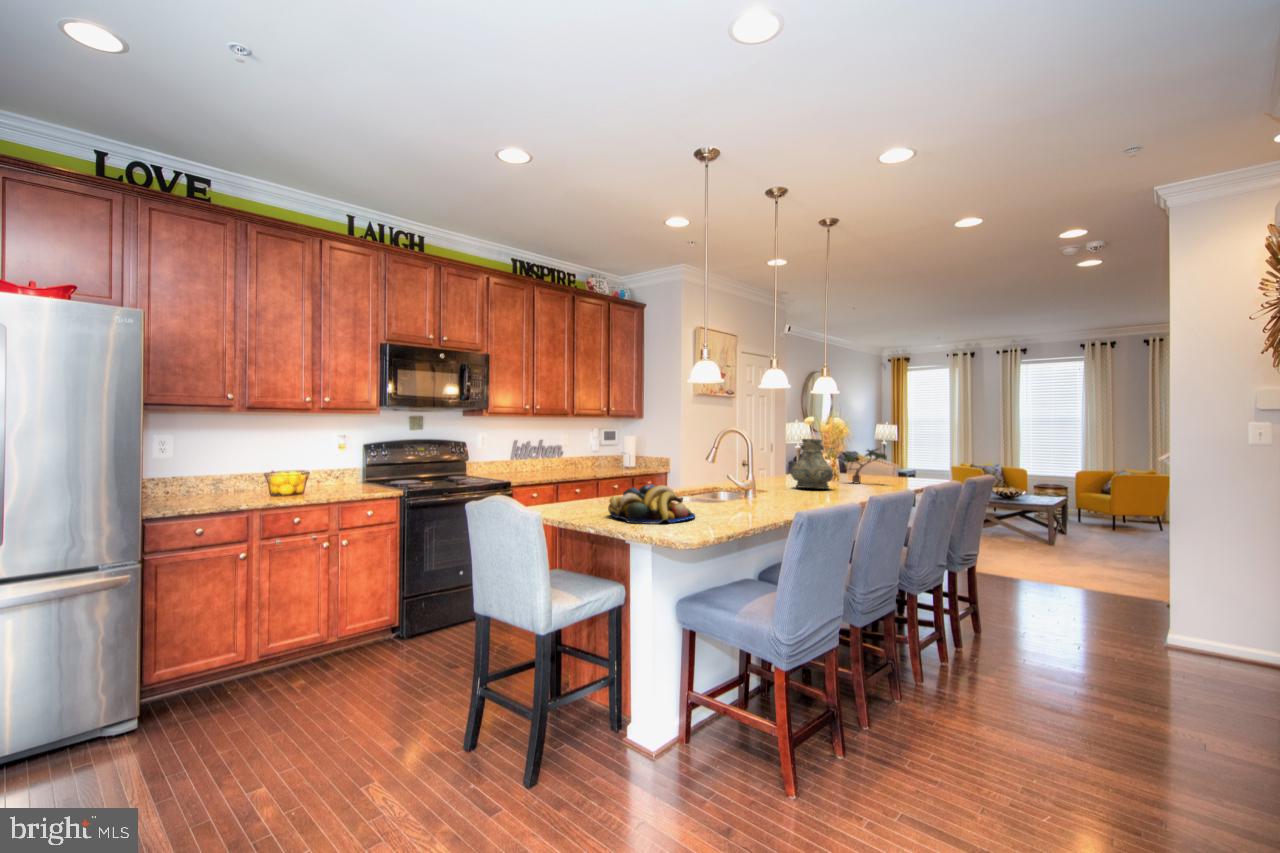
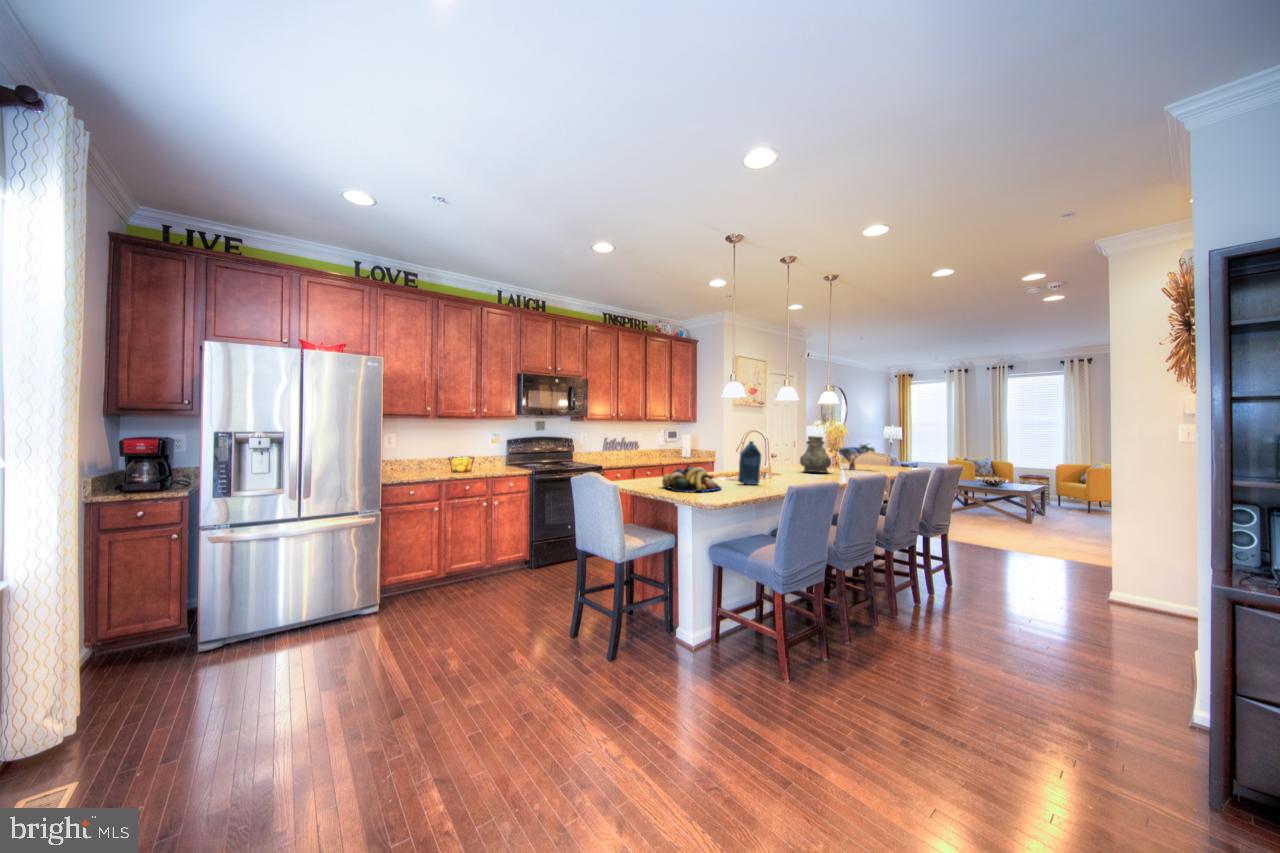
bottle: none [716,446,748,509] -> present [738,441,761,485]

